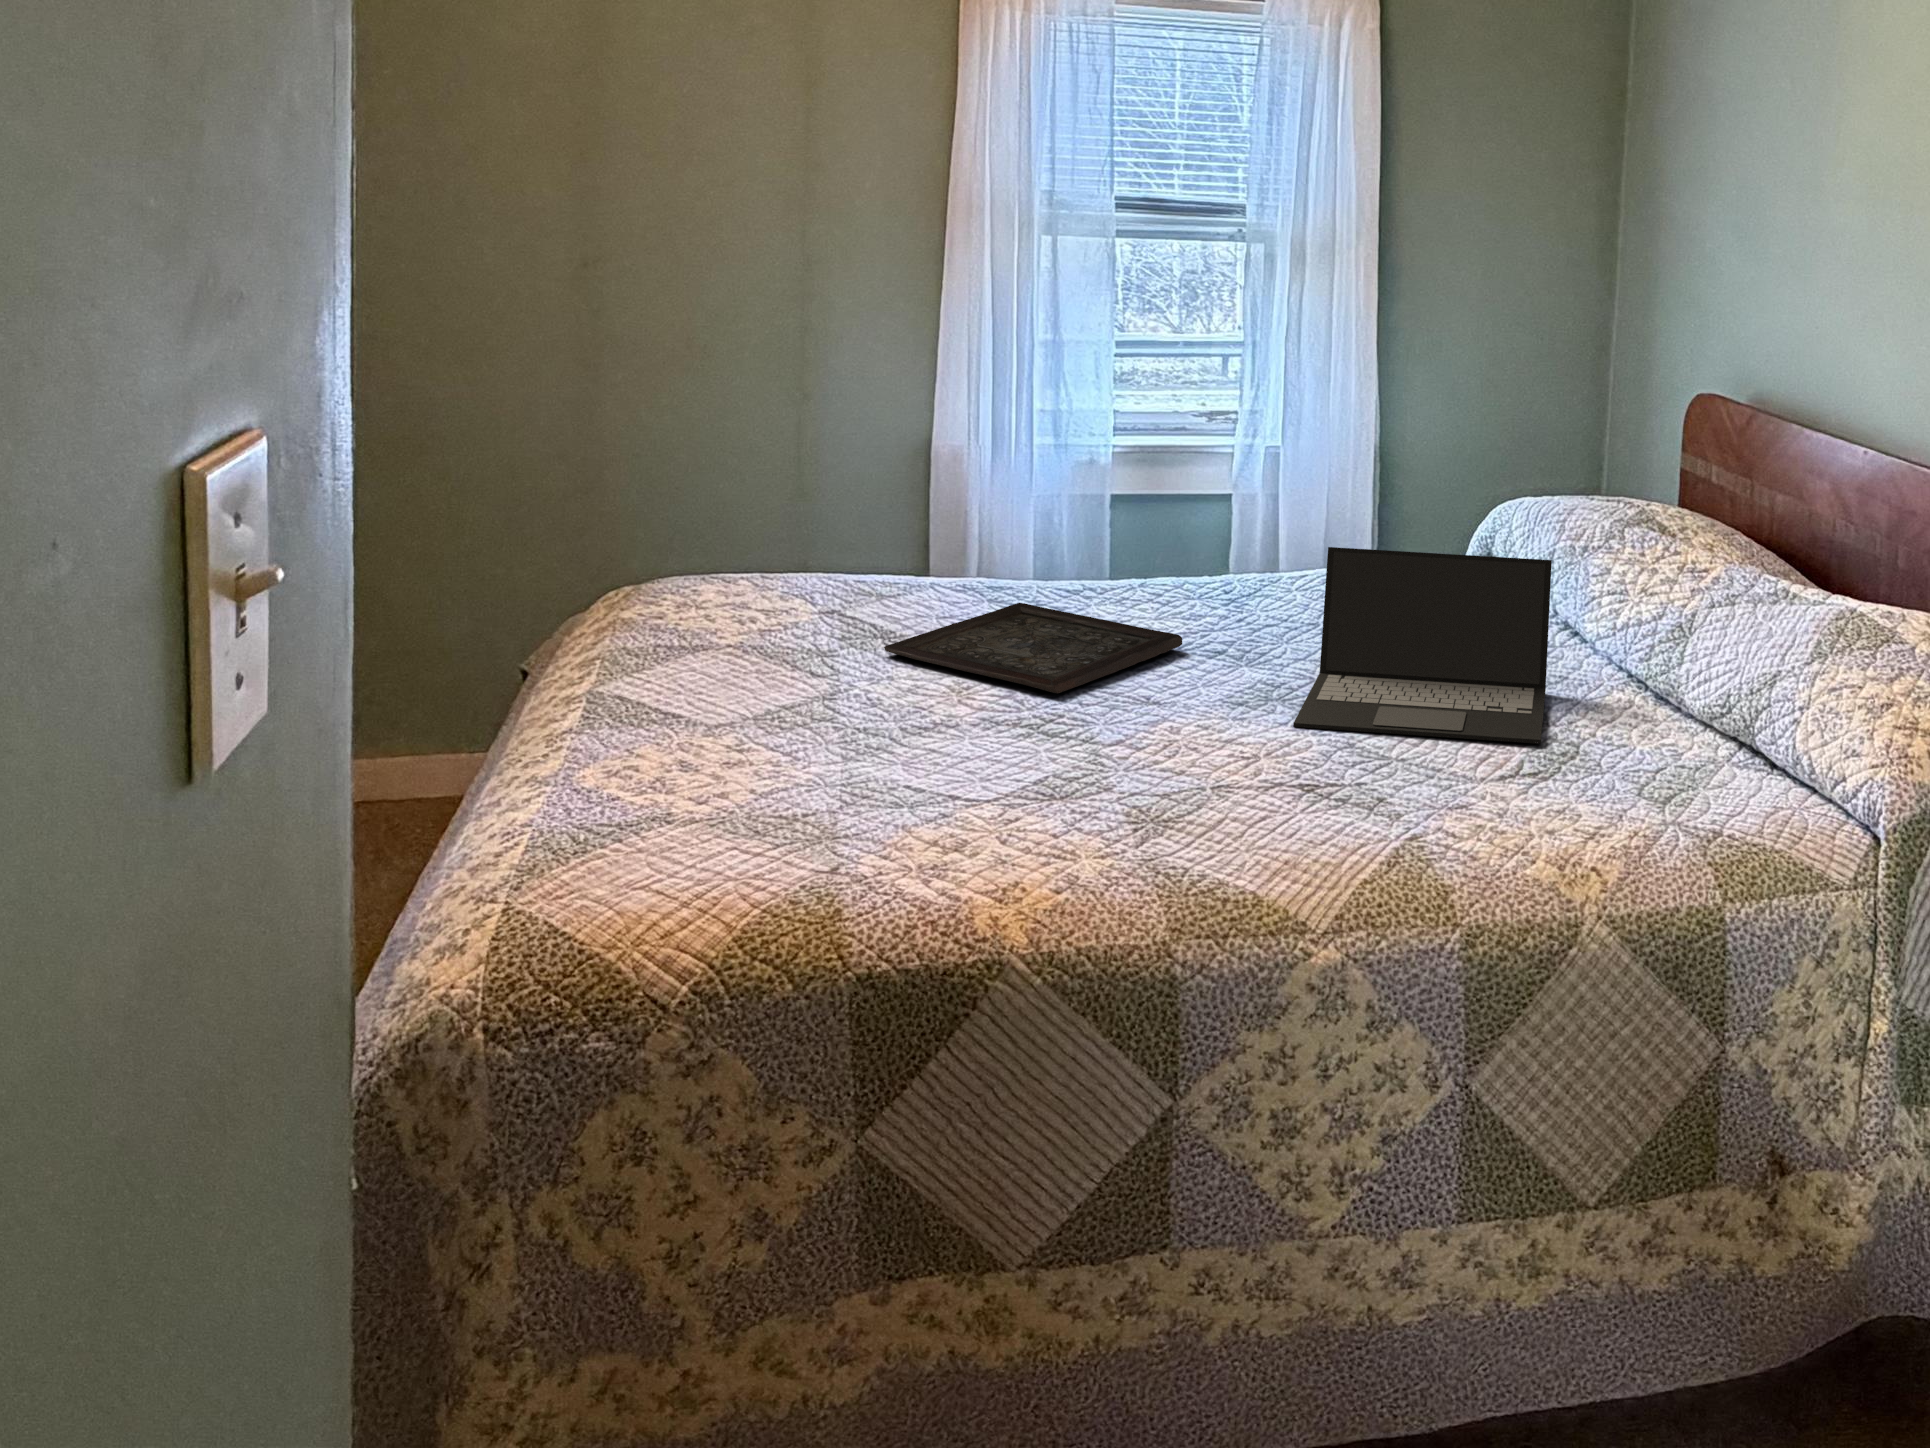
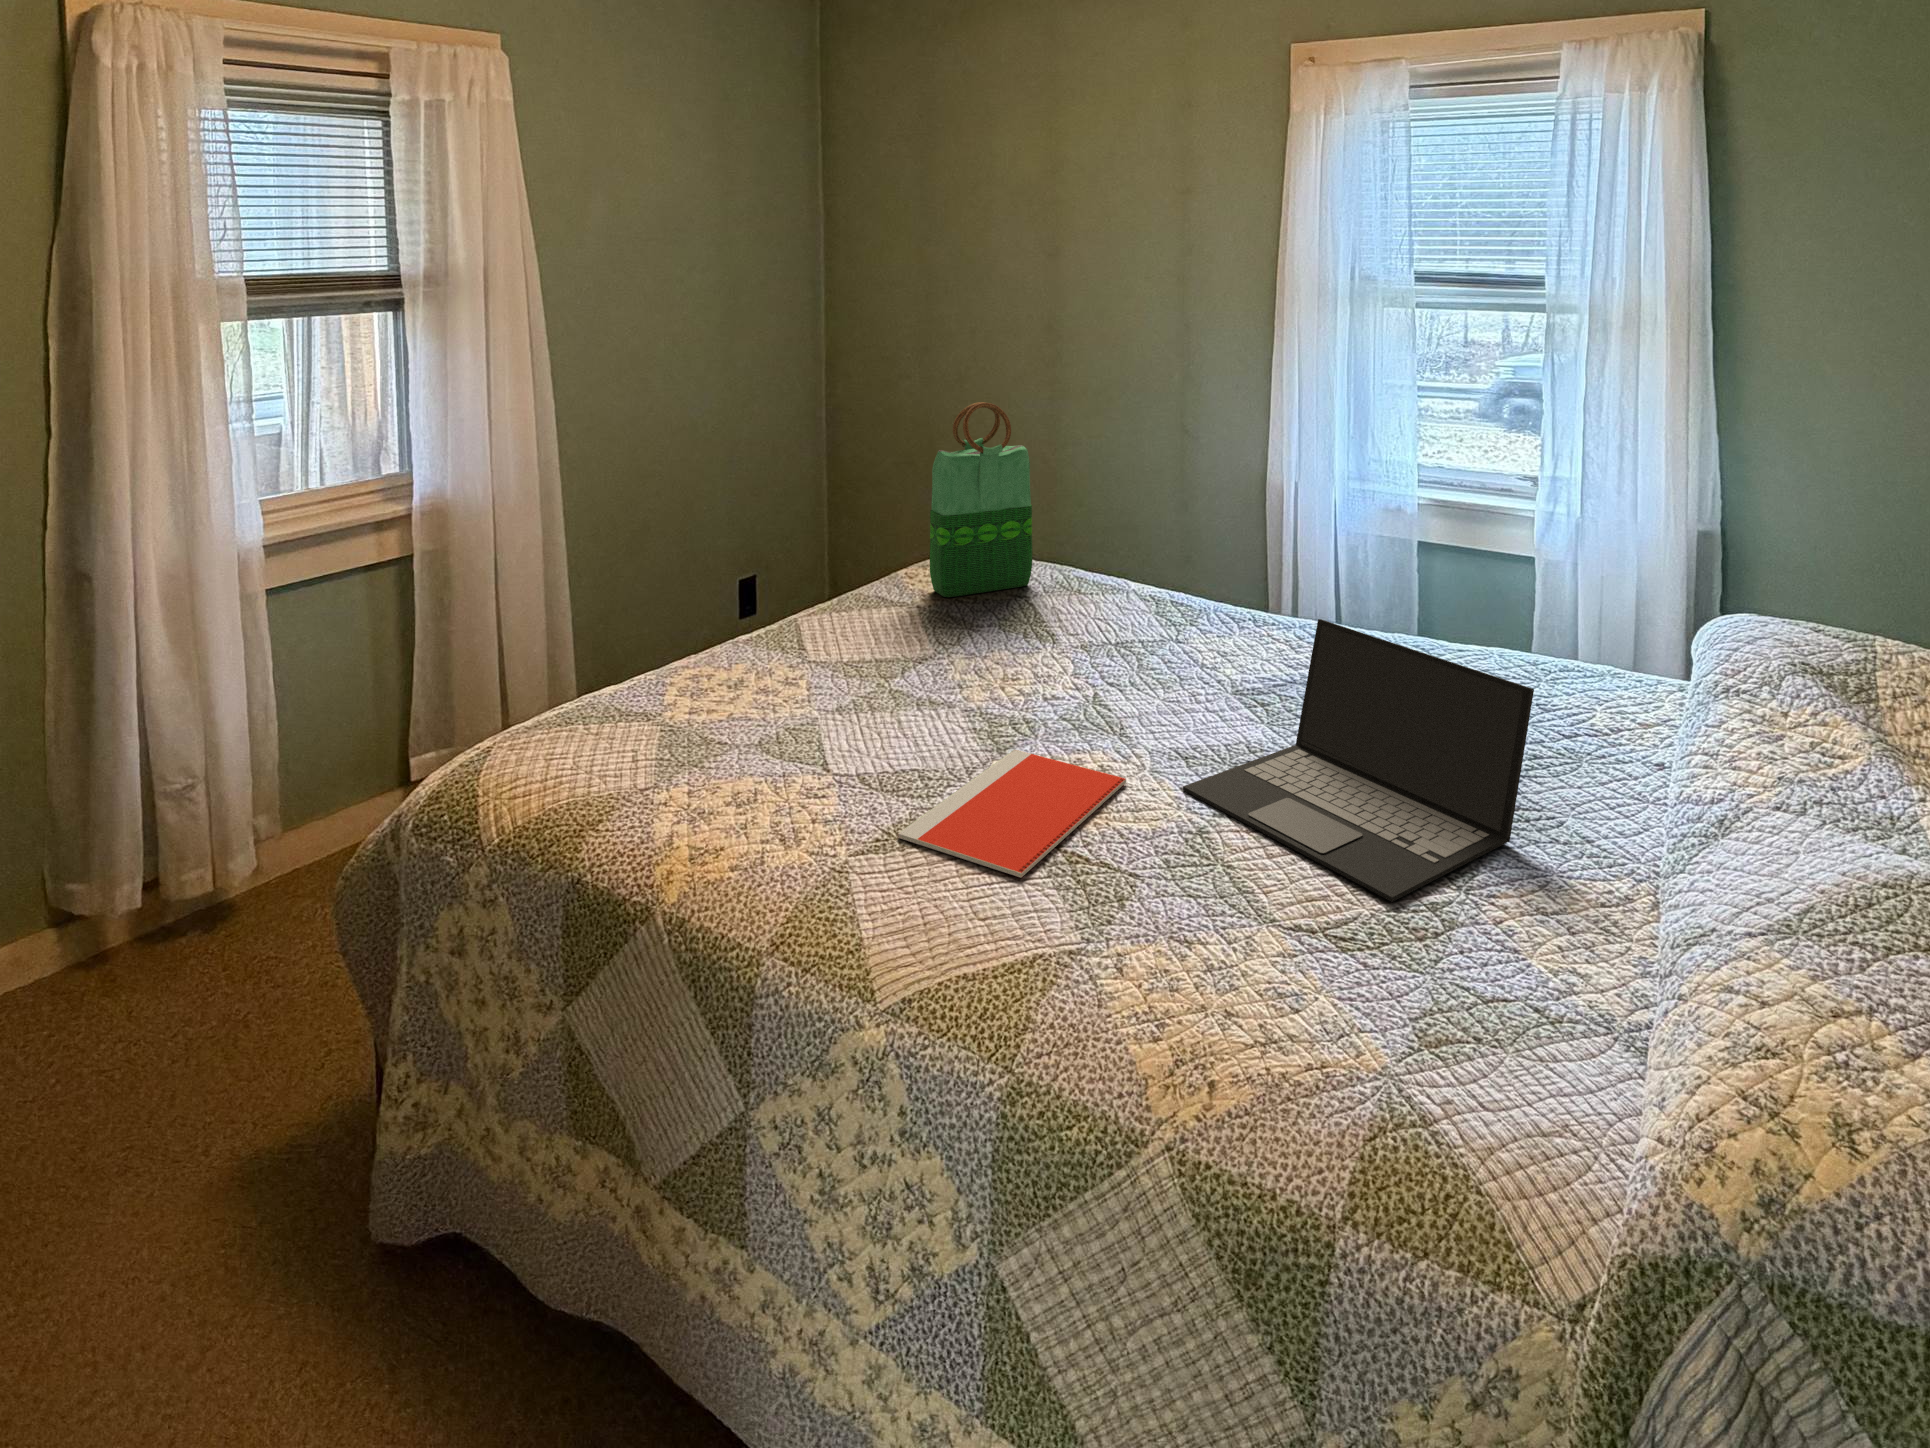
tote bag: none [725,371,837,635] -> present [930,402,1032,597]
tray: present [884,603,1182,693] -> none [1004,613,1219,697]
notebook: none [1110,730,1295,827] -> present [898,749,1126,878]

